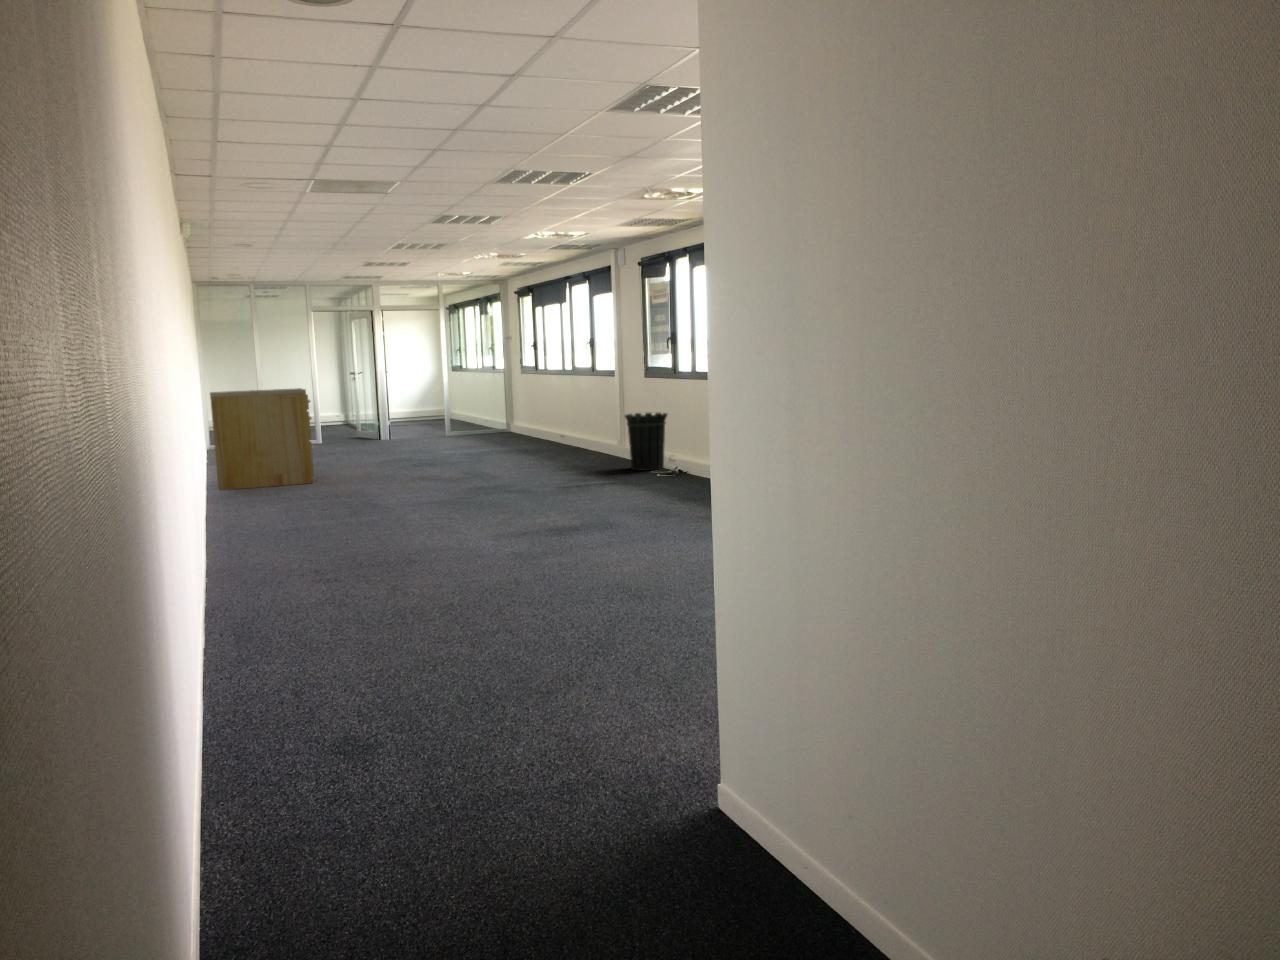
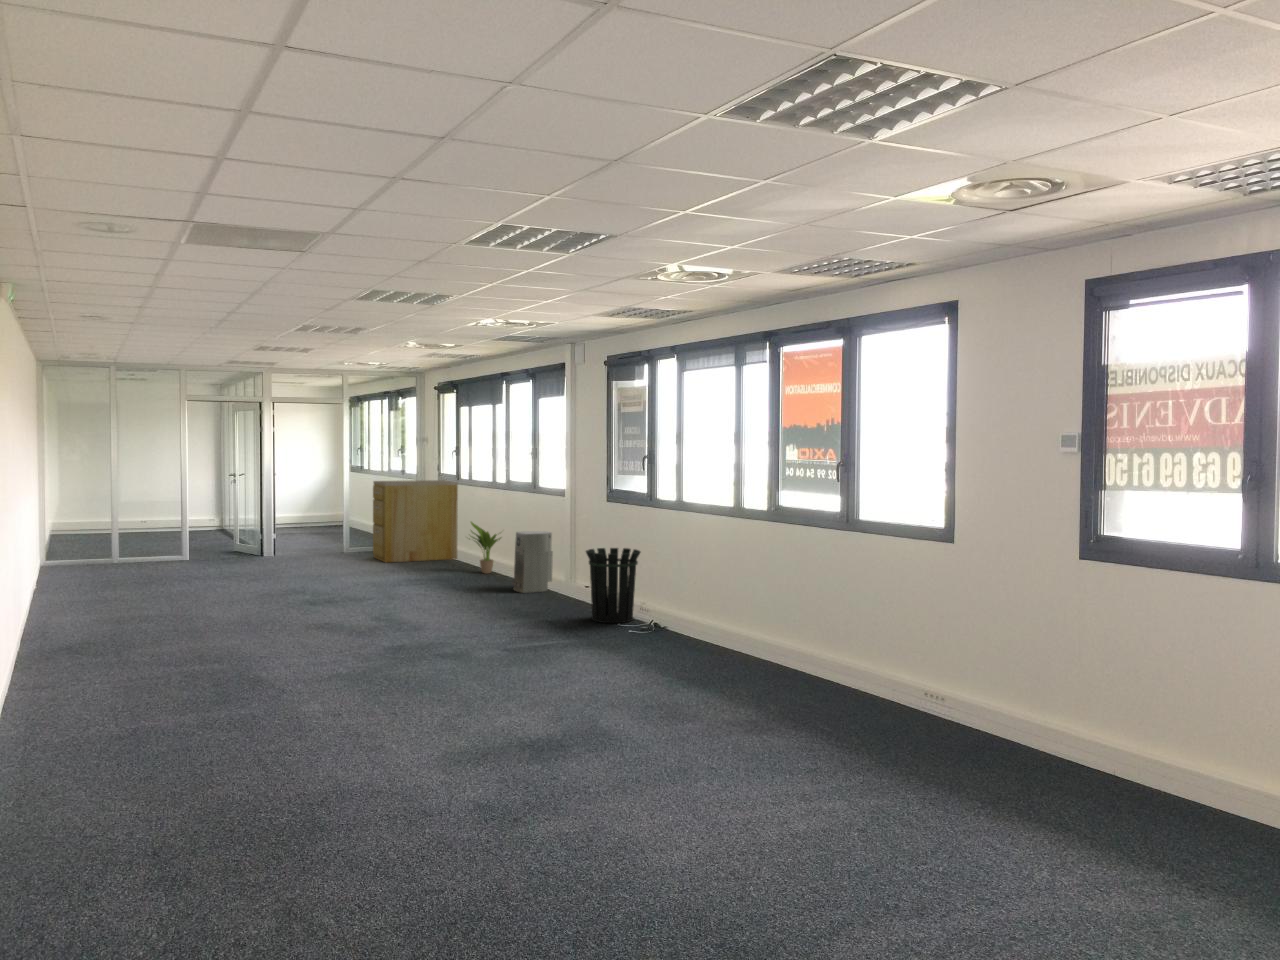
filing cabinet: present [210,388,314,490] -> present [373,480,458,562]
potted plant: none [541,403,573,446] -> present [471,522,501,574]
air purifier: none [576,406,609,456] -> present [512,531,553,593]

